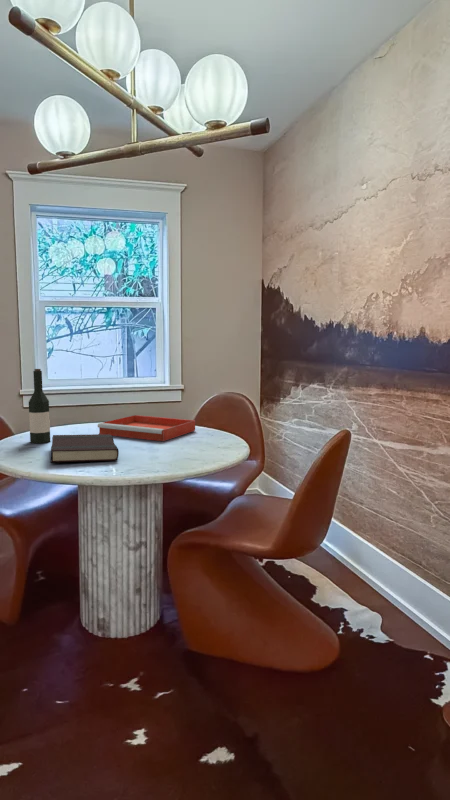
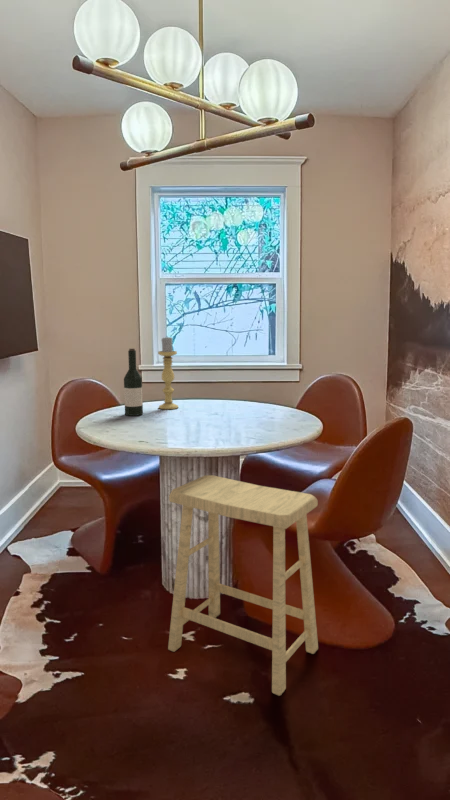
candle holder: none [62,355,85,434] -> present [158,337,178,409]
tray: present [98,415,195,441] -> none [187,394,281,421]
book: present [51,434,119,463] -> none [128,409,192,435]
stool: none [114,502,272,734] -> present [168,475,318,696]

